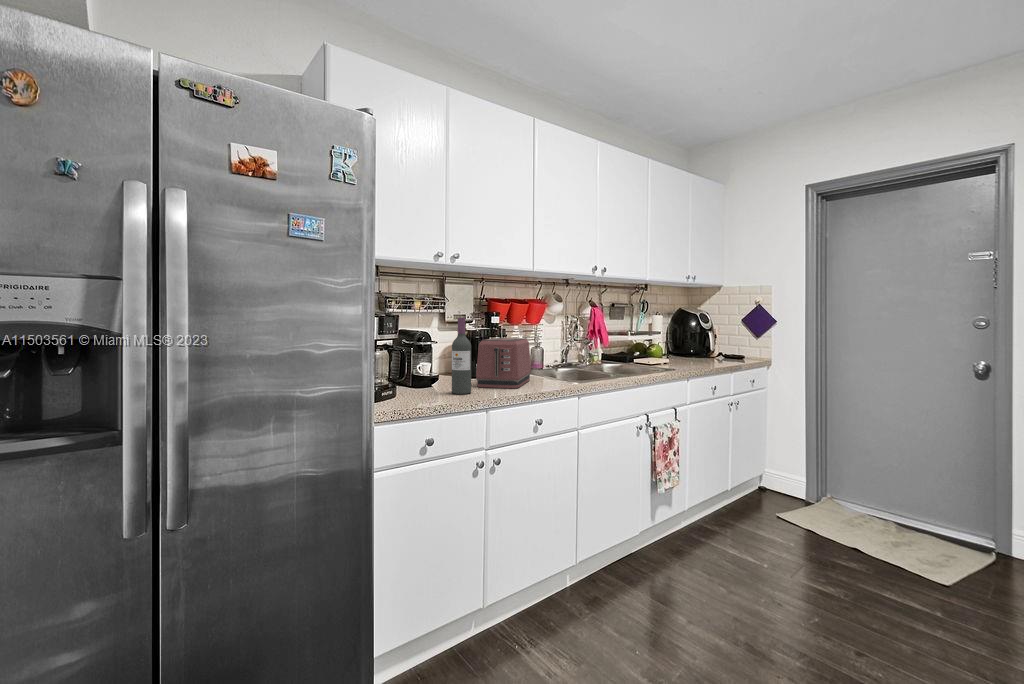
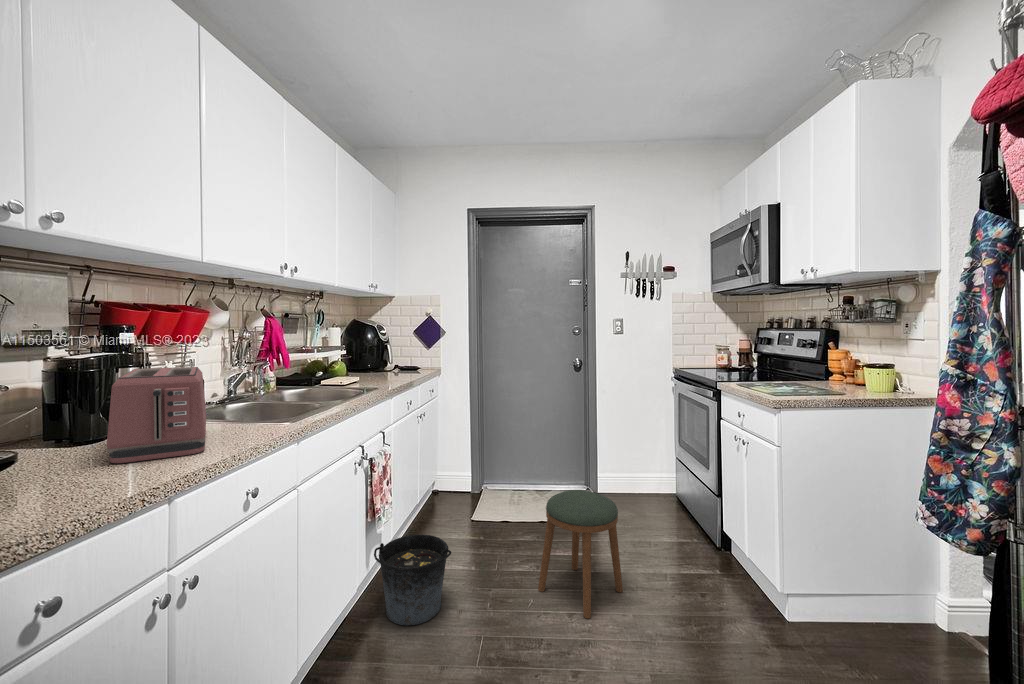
wine bottle: present [452,318,471,394] -> none [55,340,111,494]
bucket: none [651,503,721,583] -> present [374,534,451,625]
stool: none [829,511,963,663] -> present [538,490,623,618]

